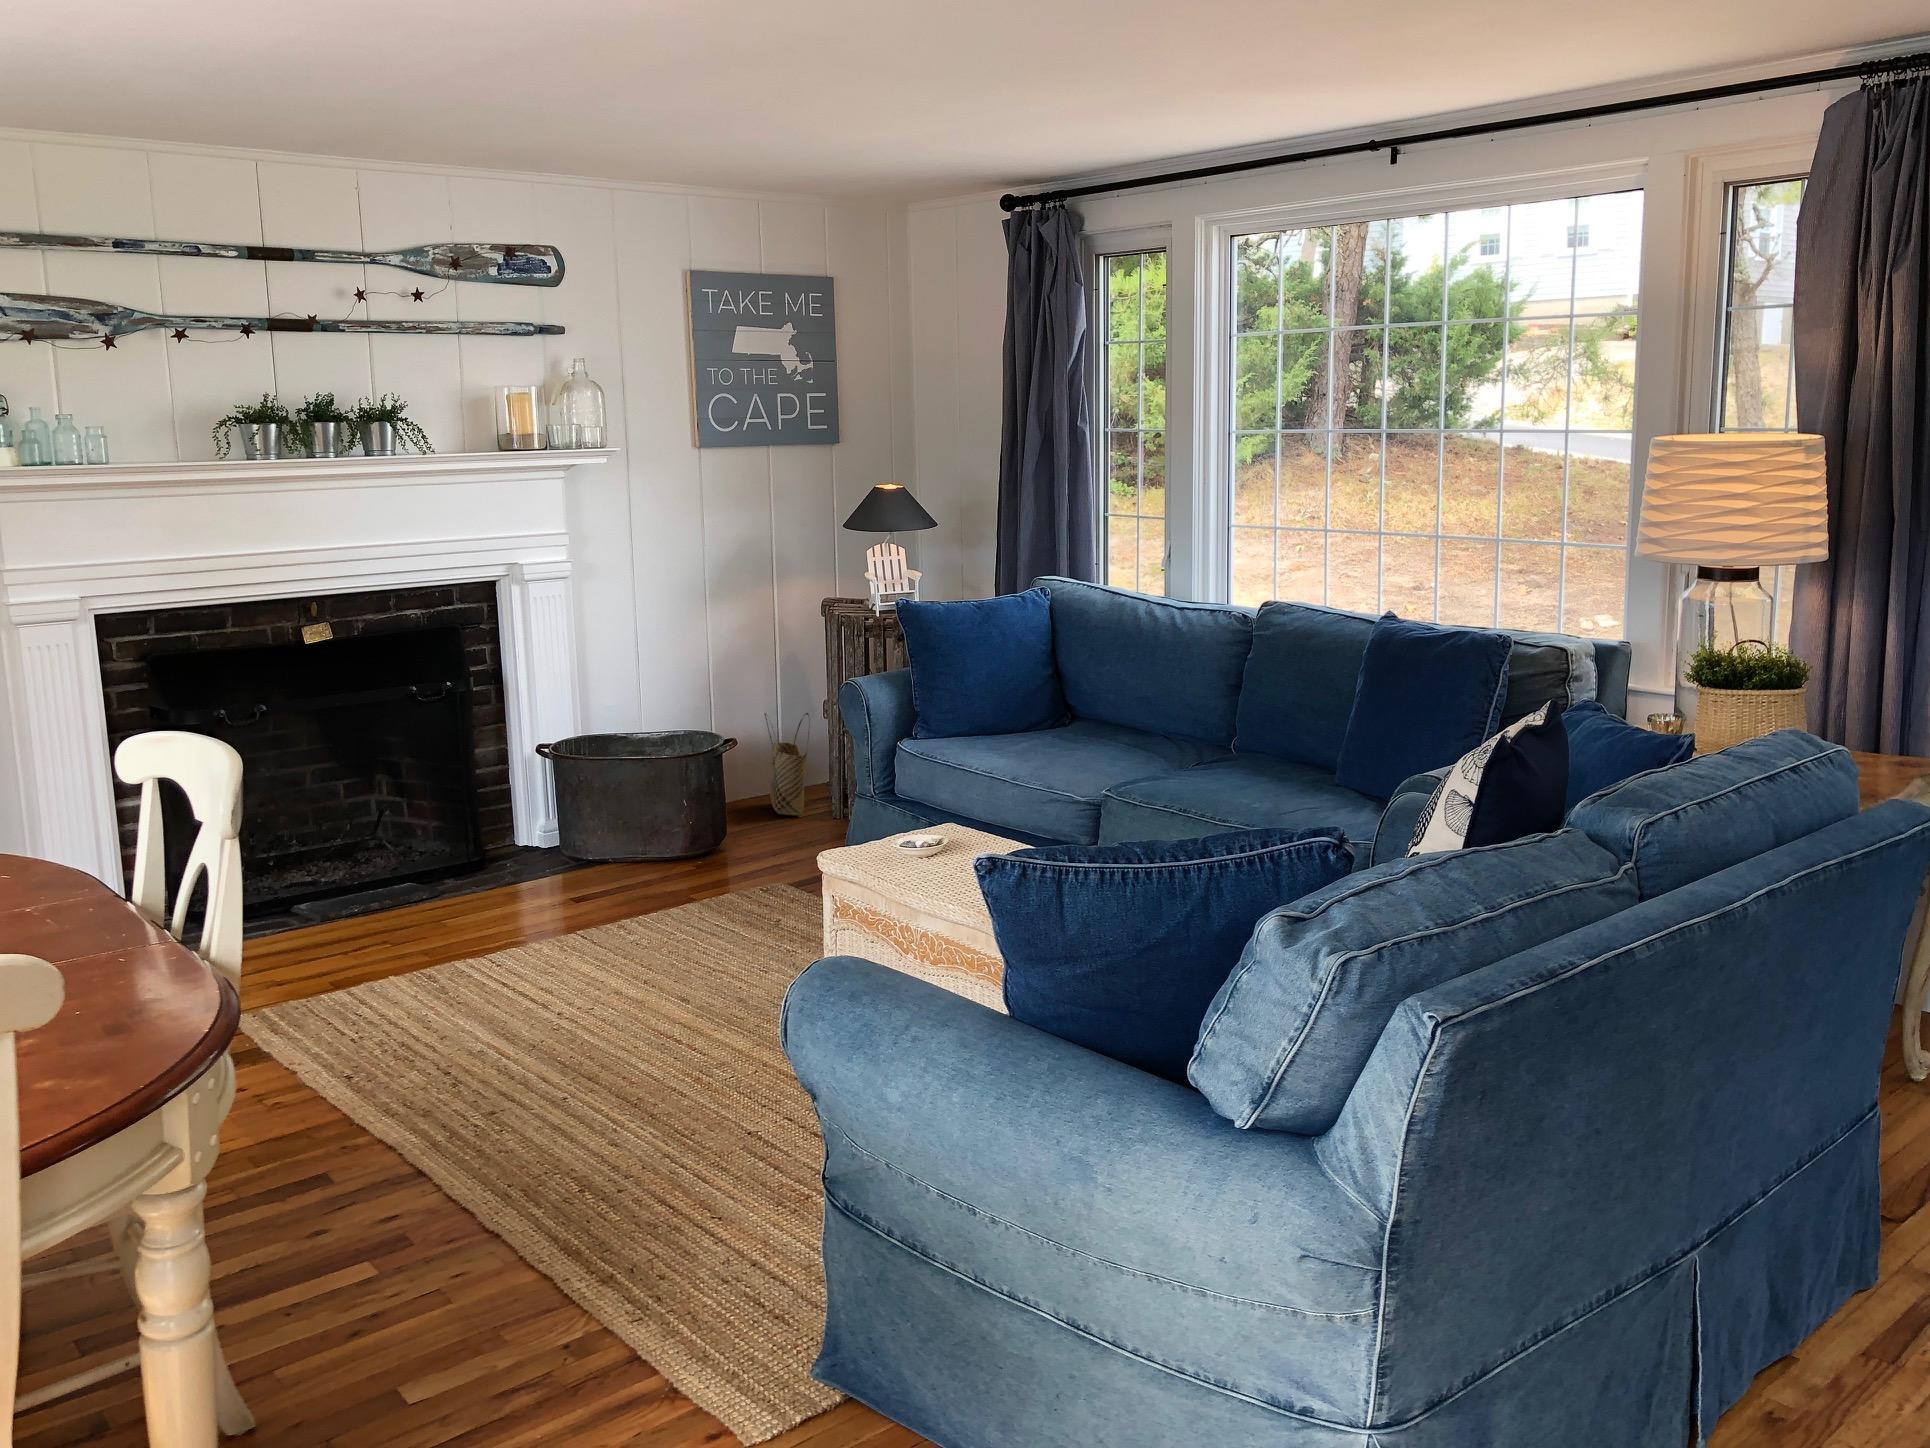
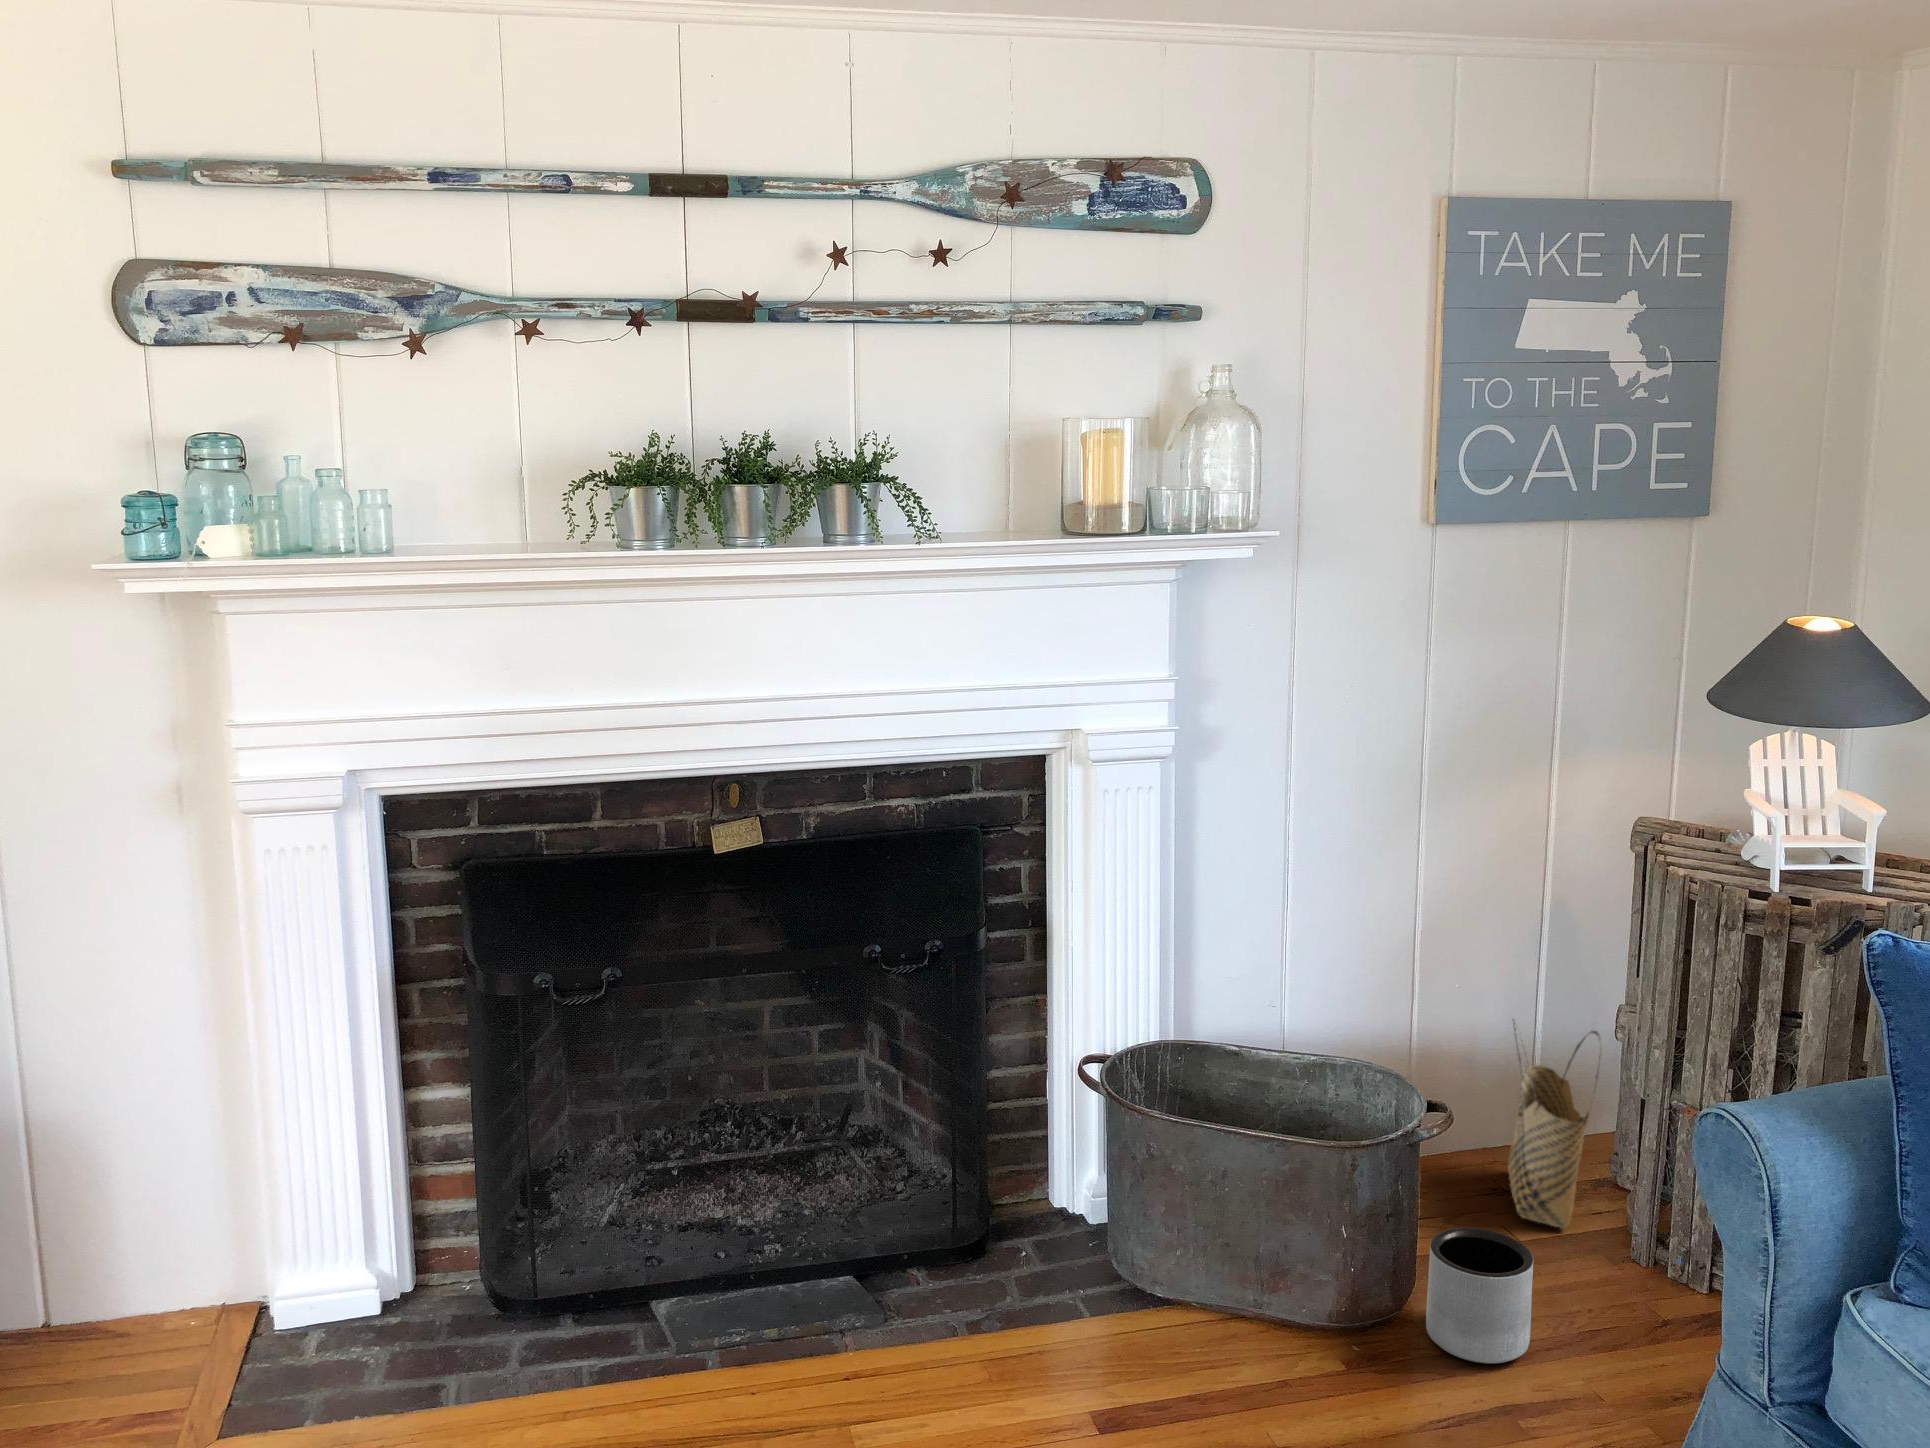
planter: none [732,798,784,856] -> present [1426,1227,1533,1364]

